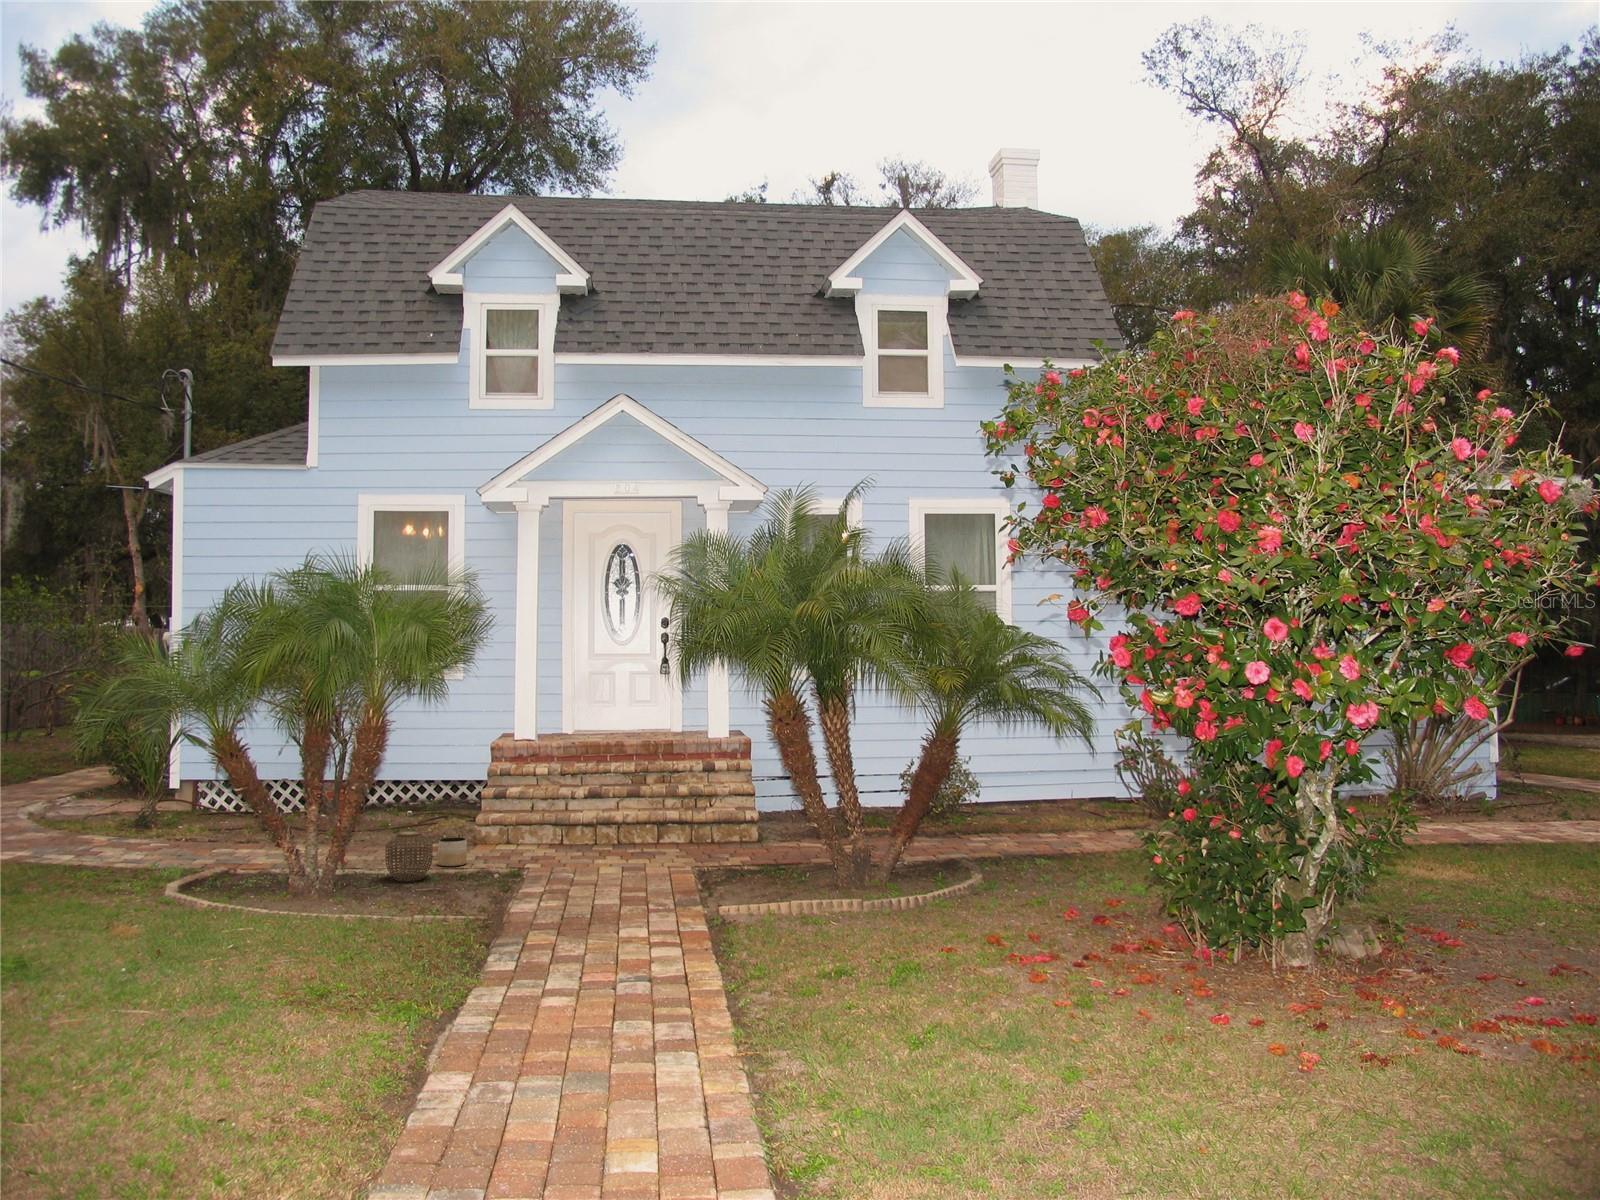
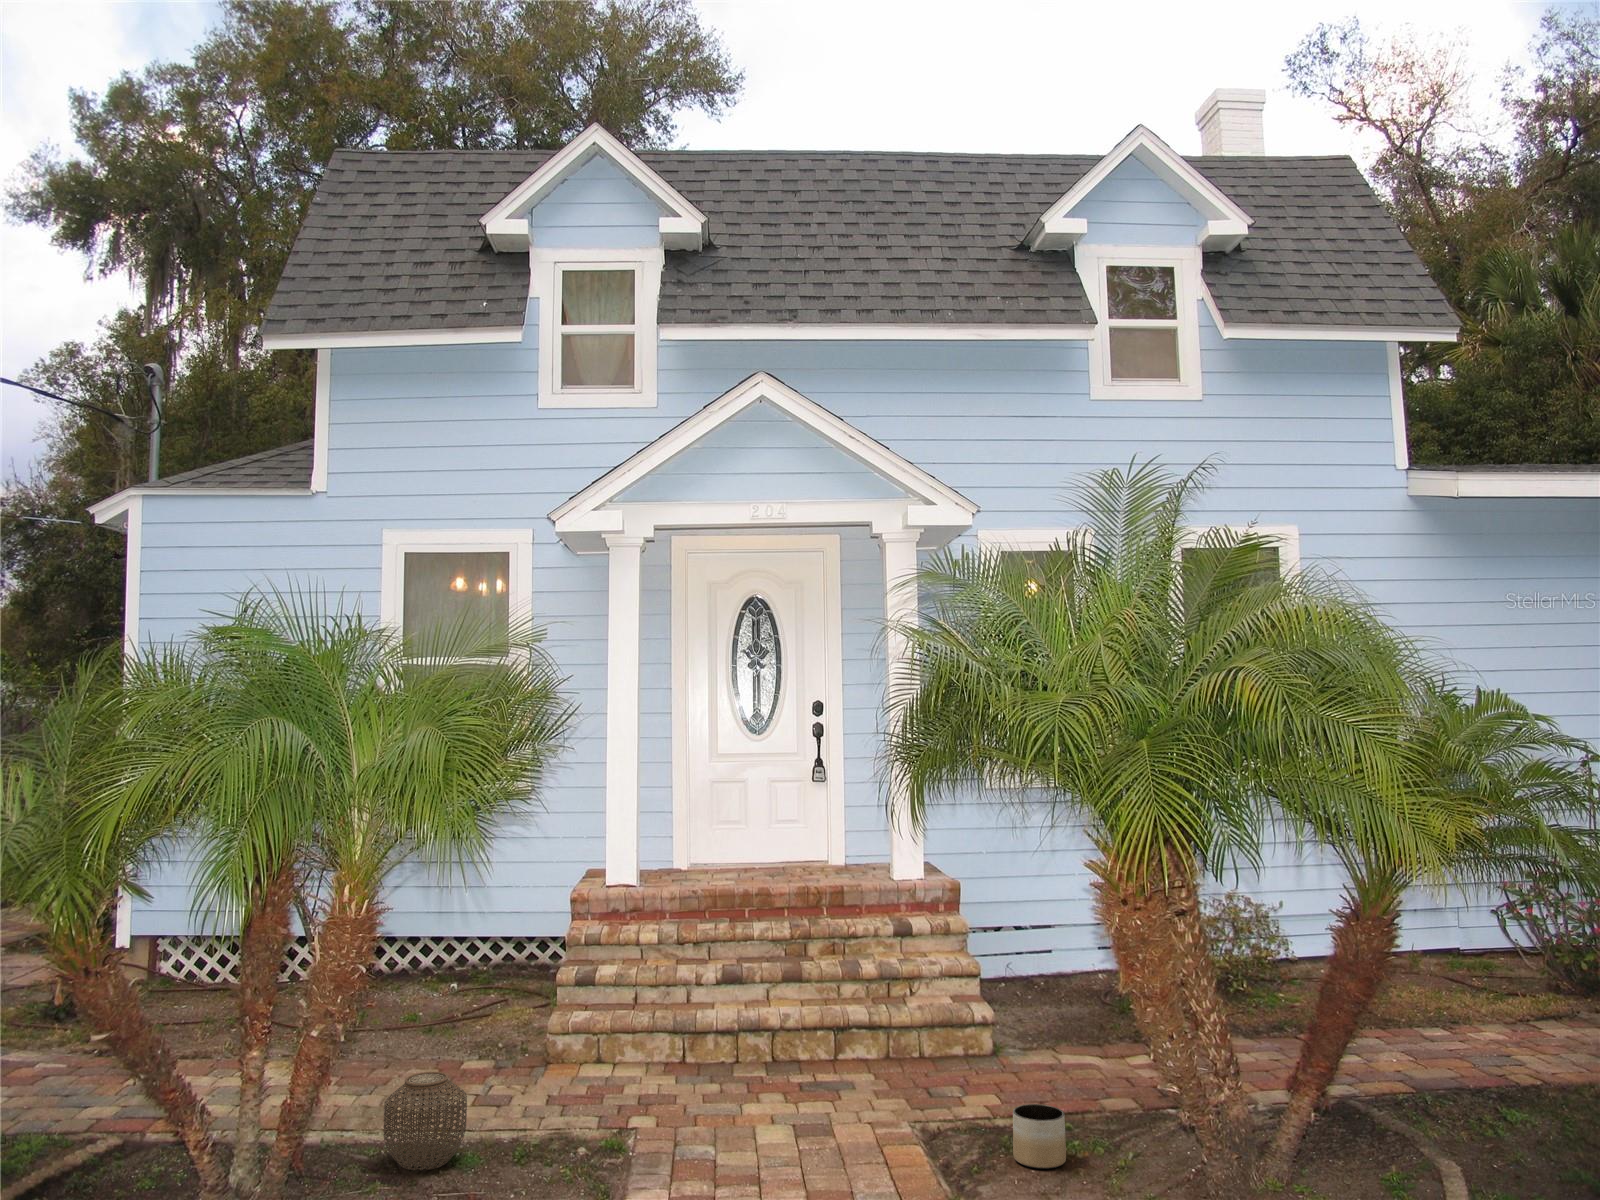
planter: present [438,837,467,867] -> present [1013,1104,1066,1169]

